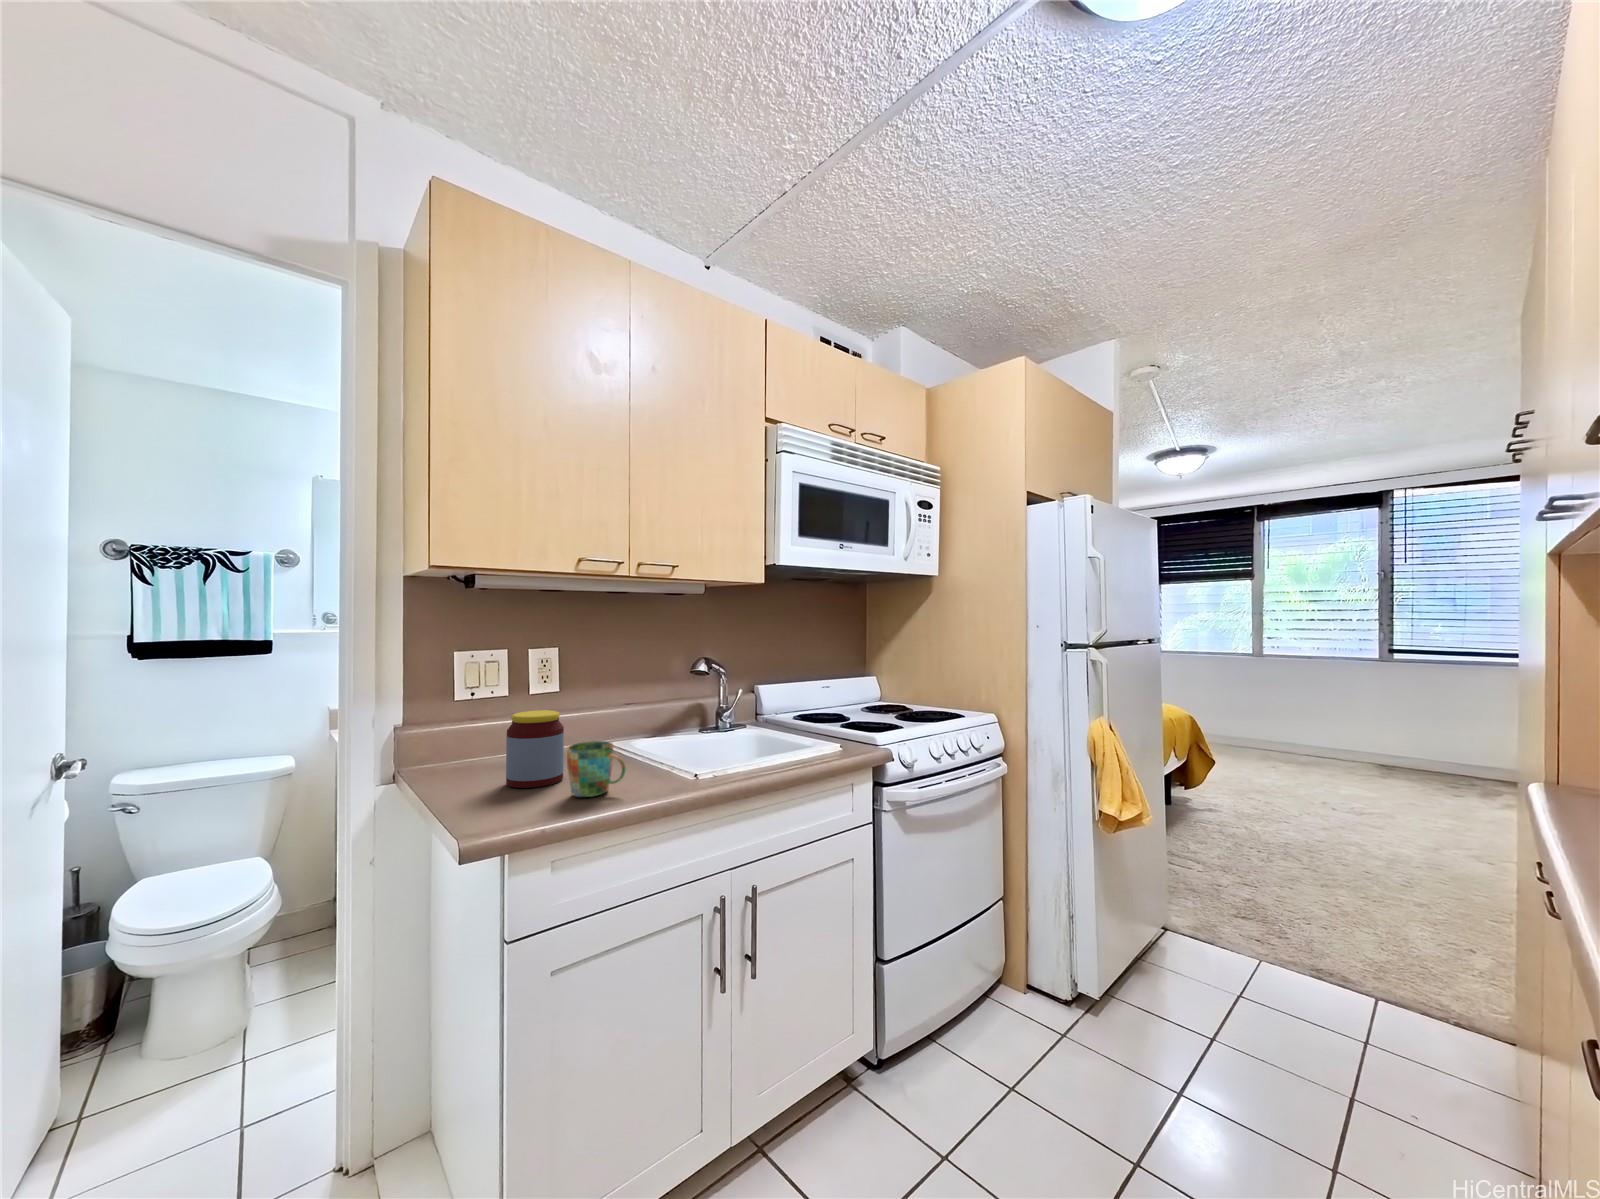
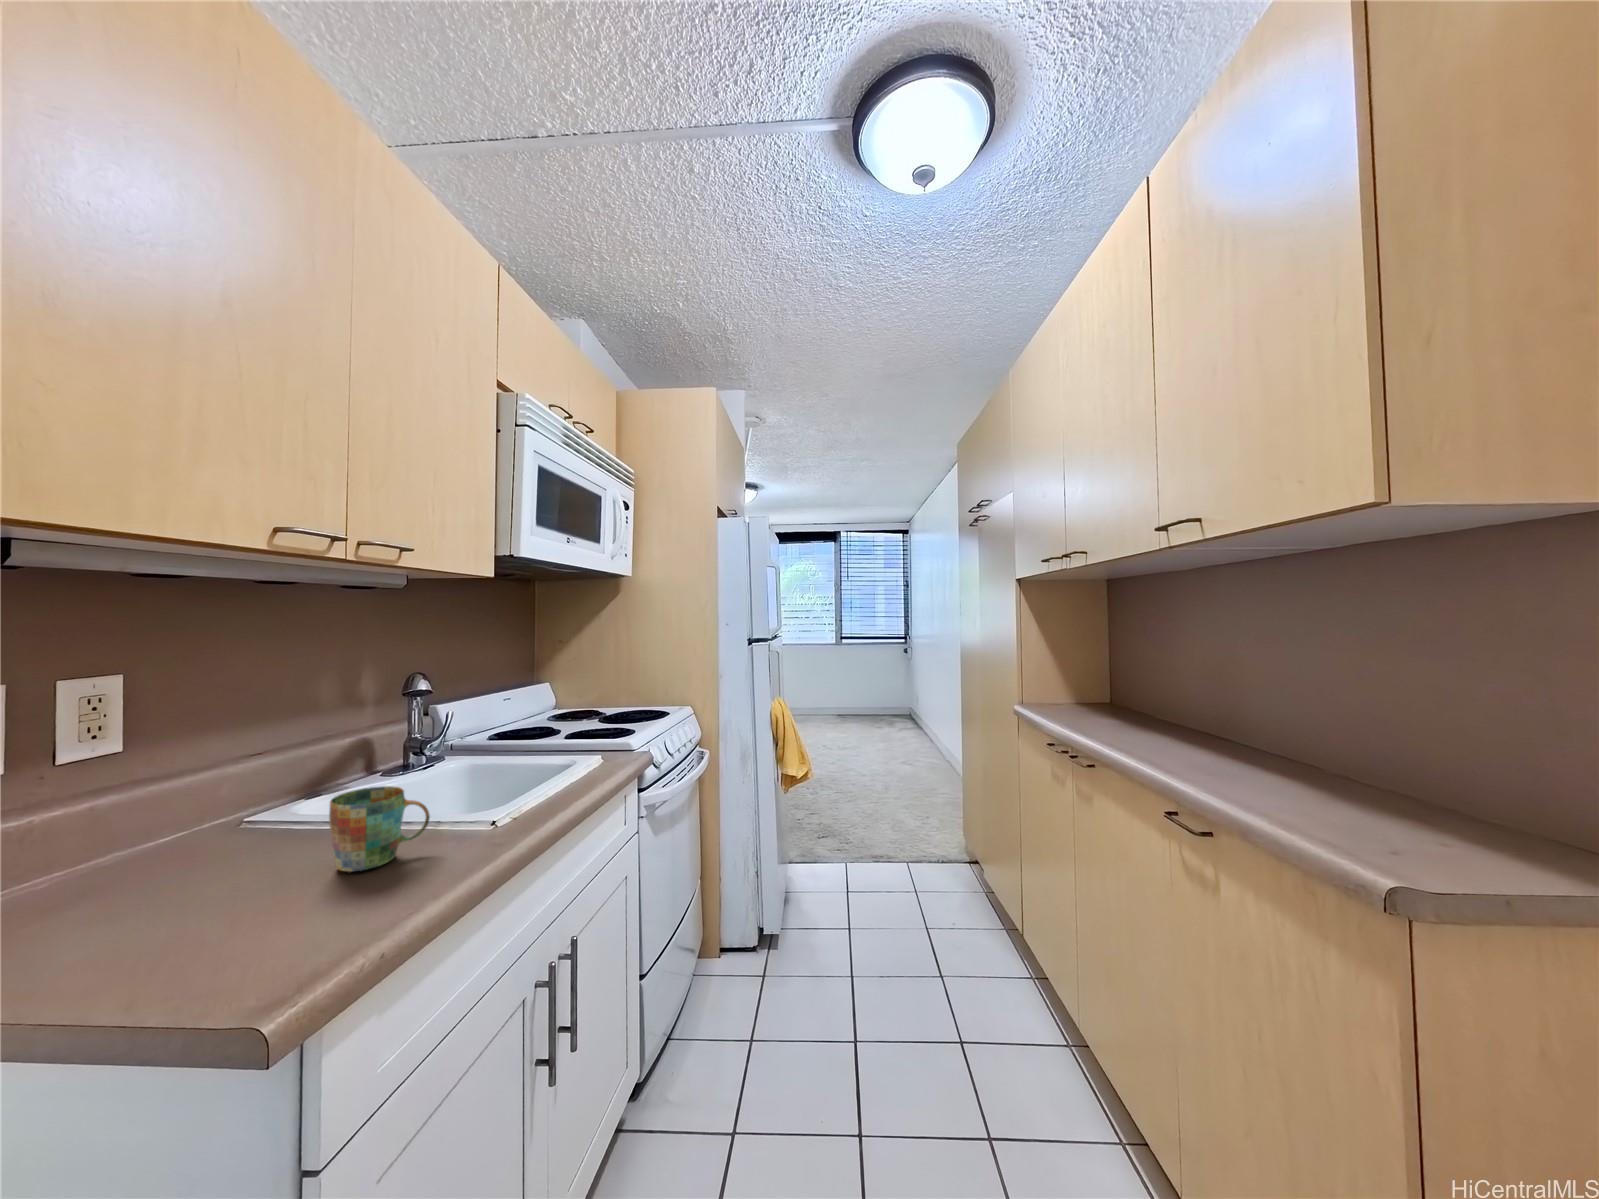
jar: present [506,710,564,788] -> none [150,759,271,894]

